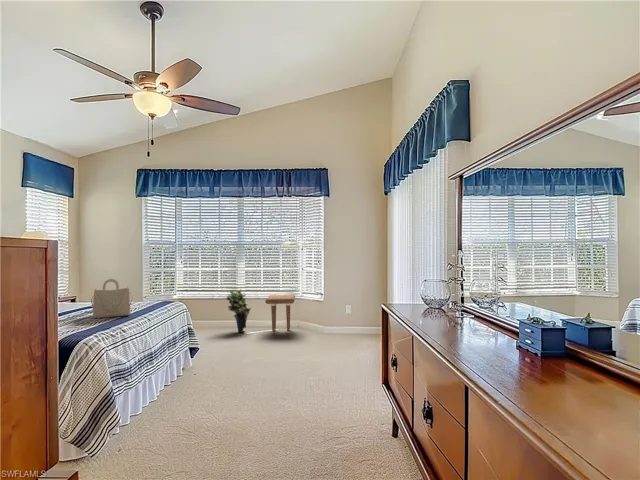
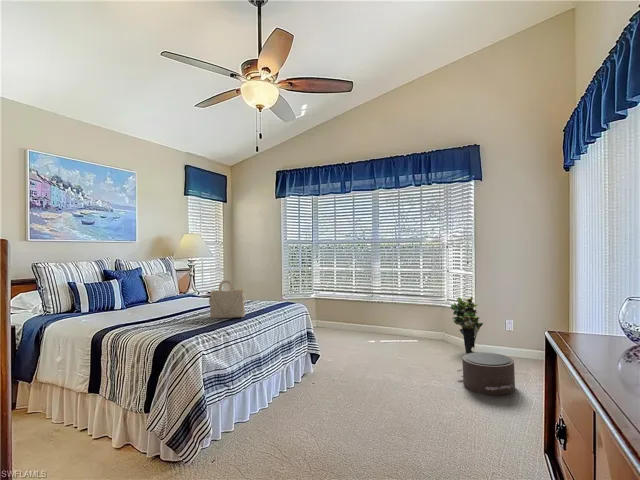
potted plant: present [226,290,251,333] -> present [450,297,483,353]
side table: present [265,295,295,333] -> none [402,299,440,344]
pouf: none [316,334,361,365] -> present [456,352,515,395]

